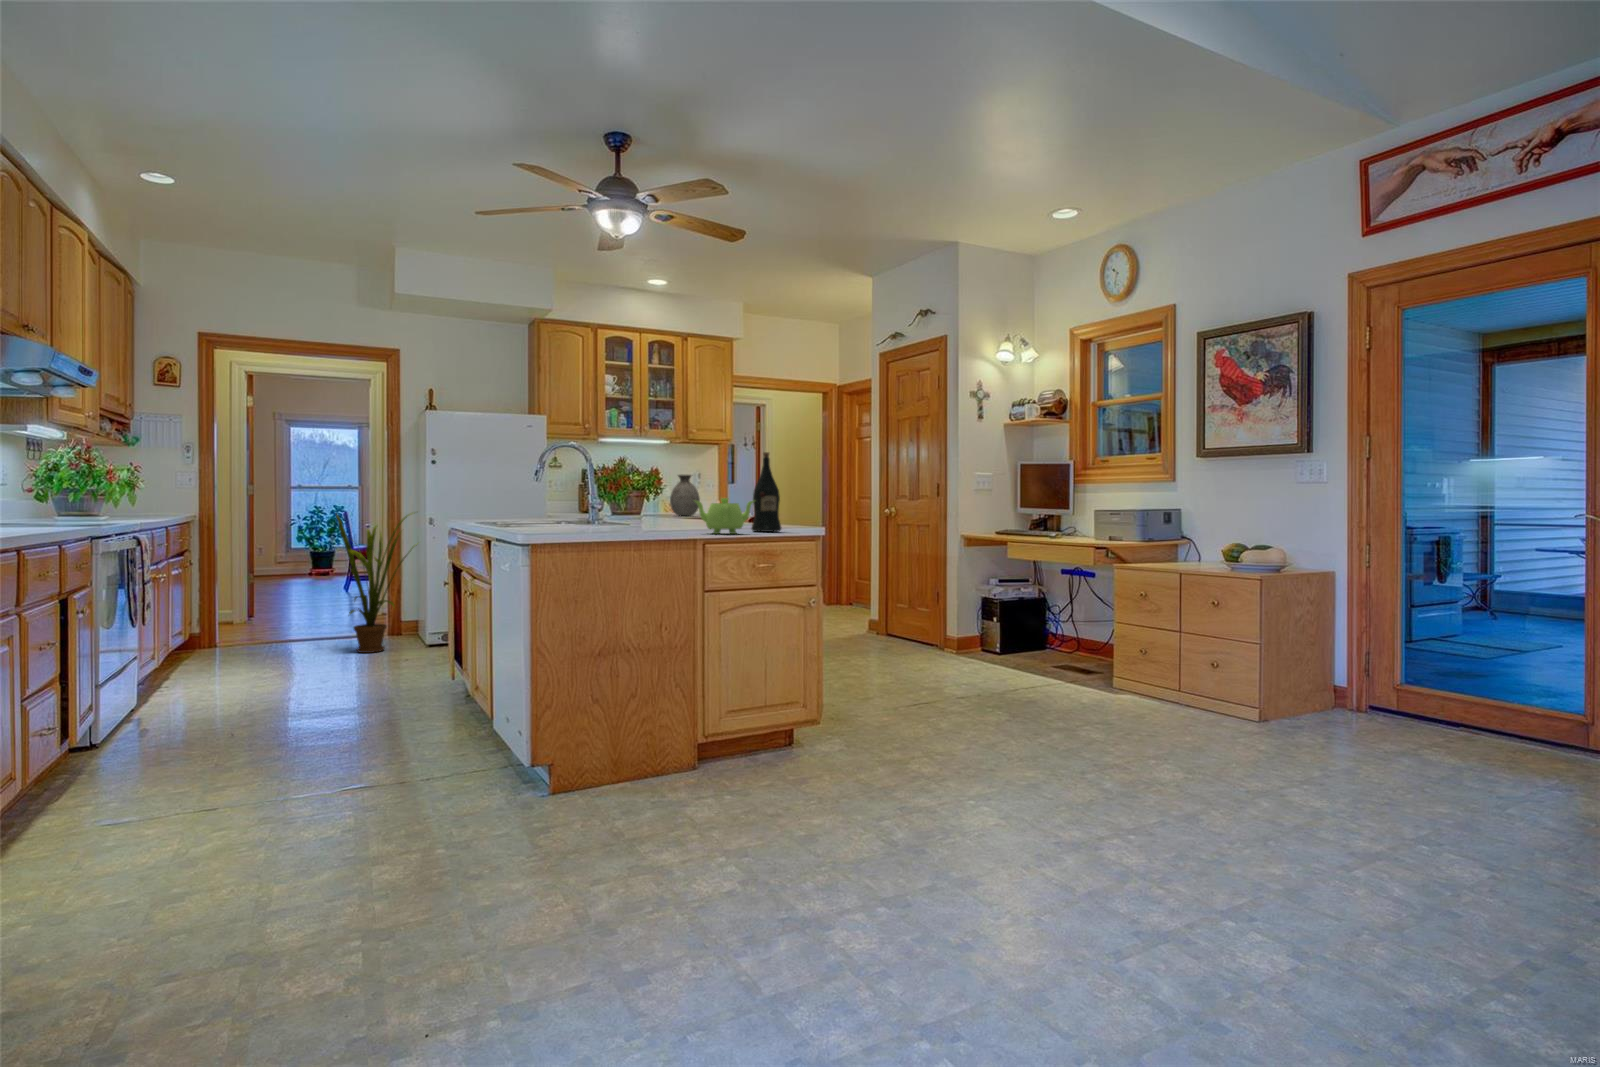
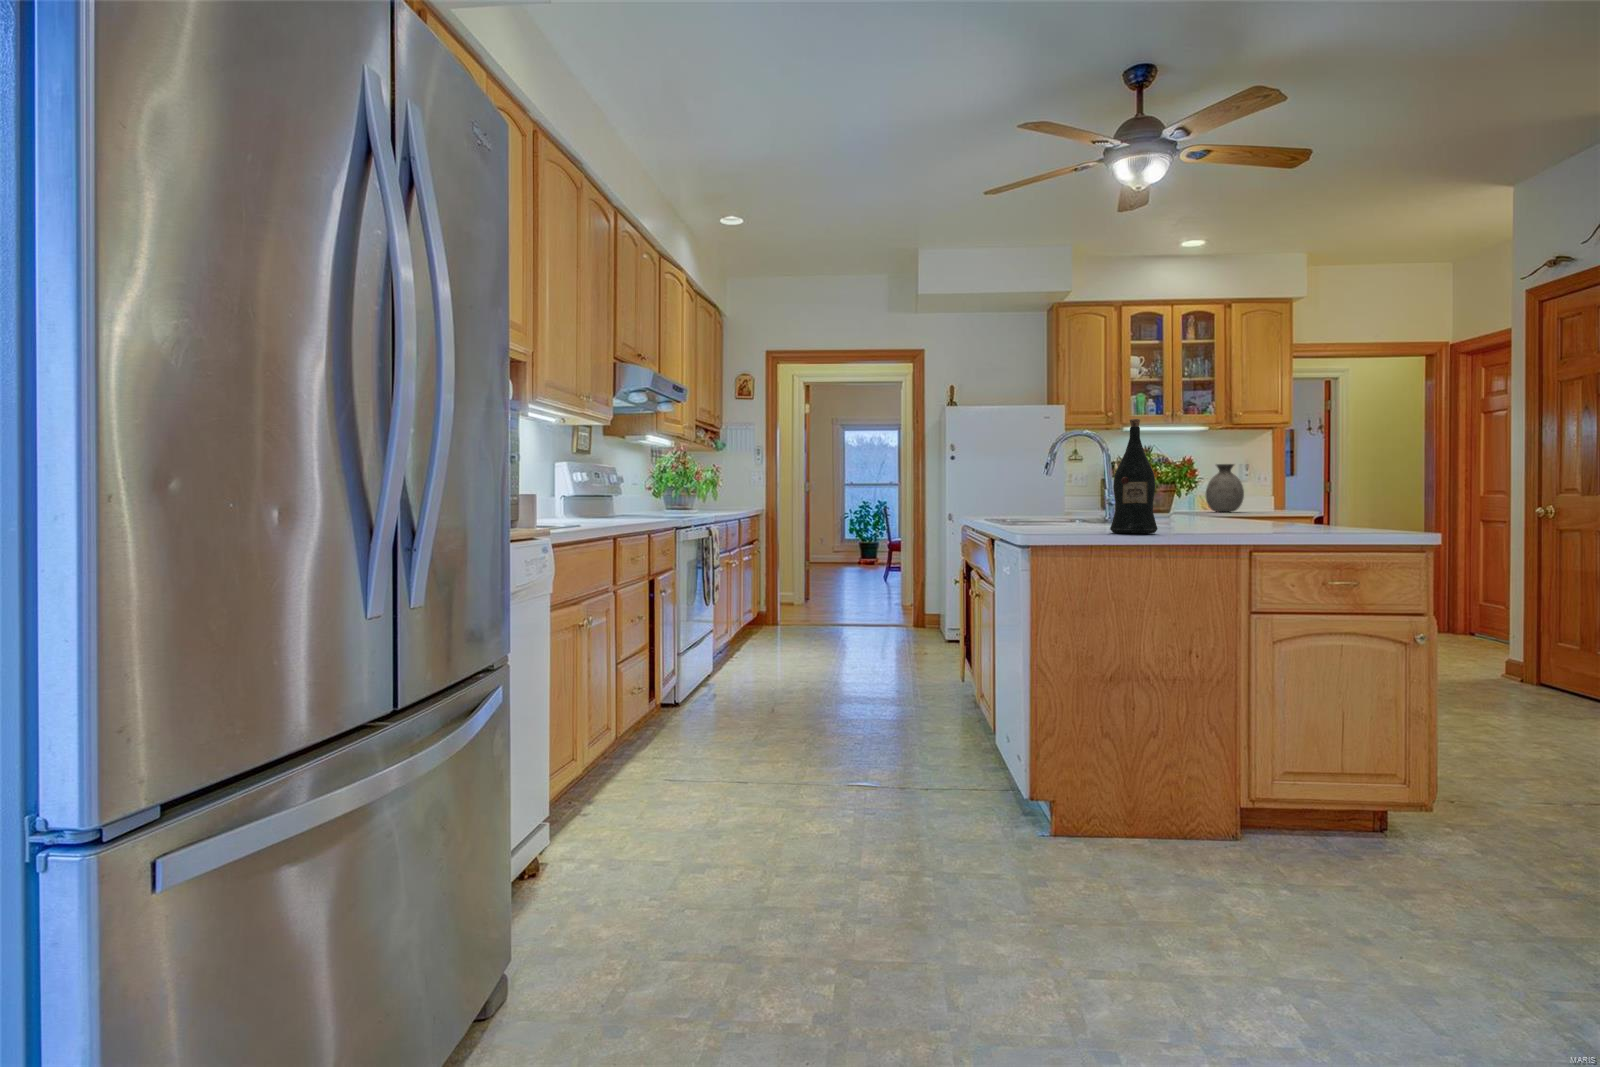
wine bottle: present [752,452,782,532] -> present [1110,419,1158,533]
teapot: present [694,498,755,534] -> none [1241,488,1339,535]
house plant: present [336,514,418,653] -> none [864,506,939,639]

